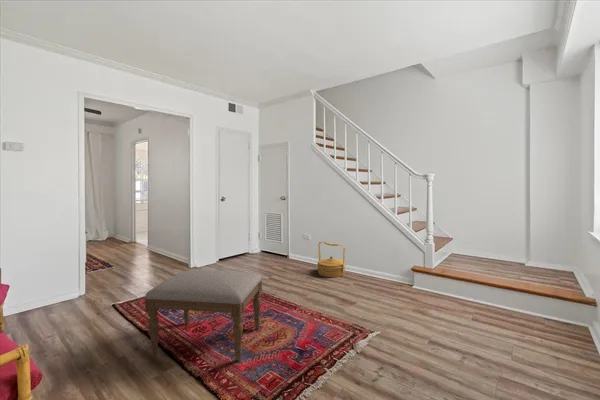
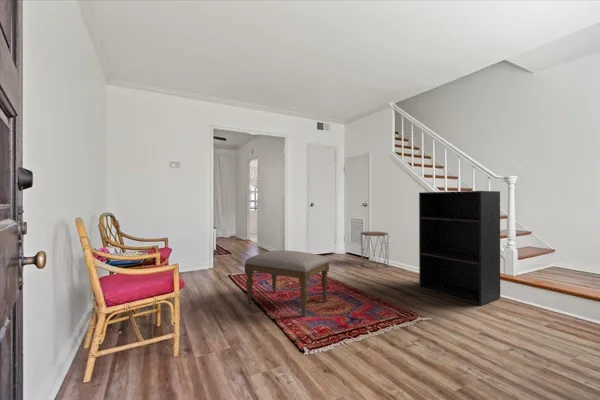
bookshelf: none [350,188,426,305] -> present [419,191,500,305]
side table: none [280,228,309,269] -> present [361,232,388,268]
woven basket: present [317,241,346,277] -> none [393,244,422,277]

